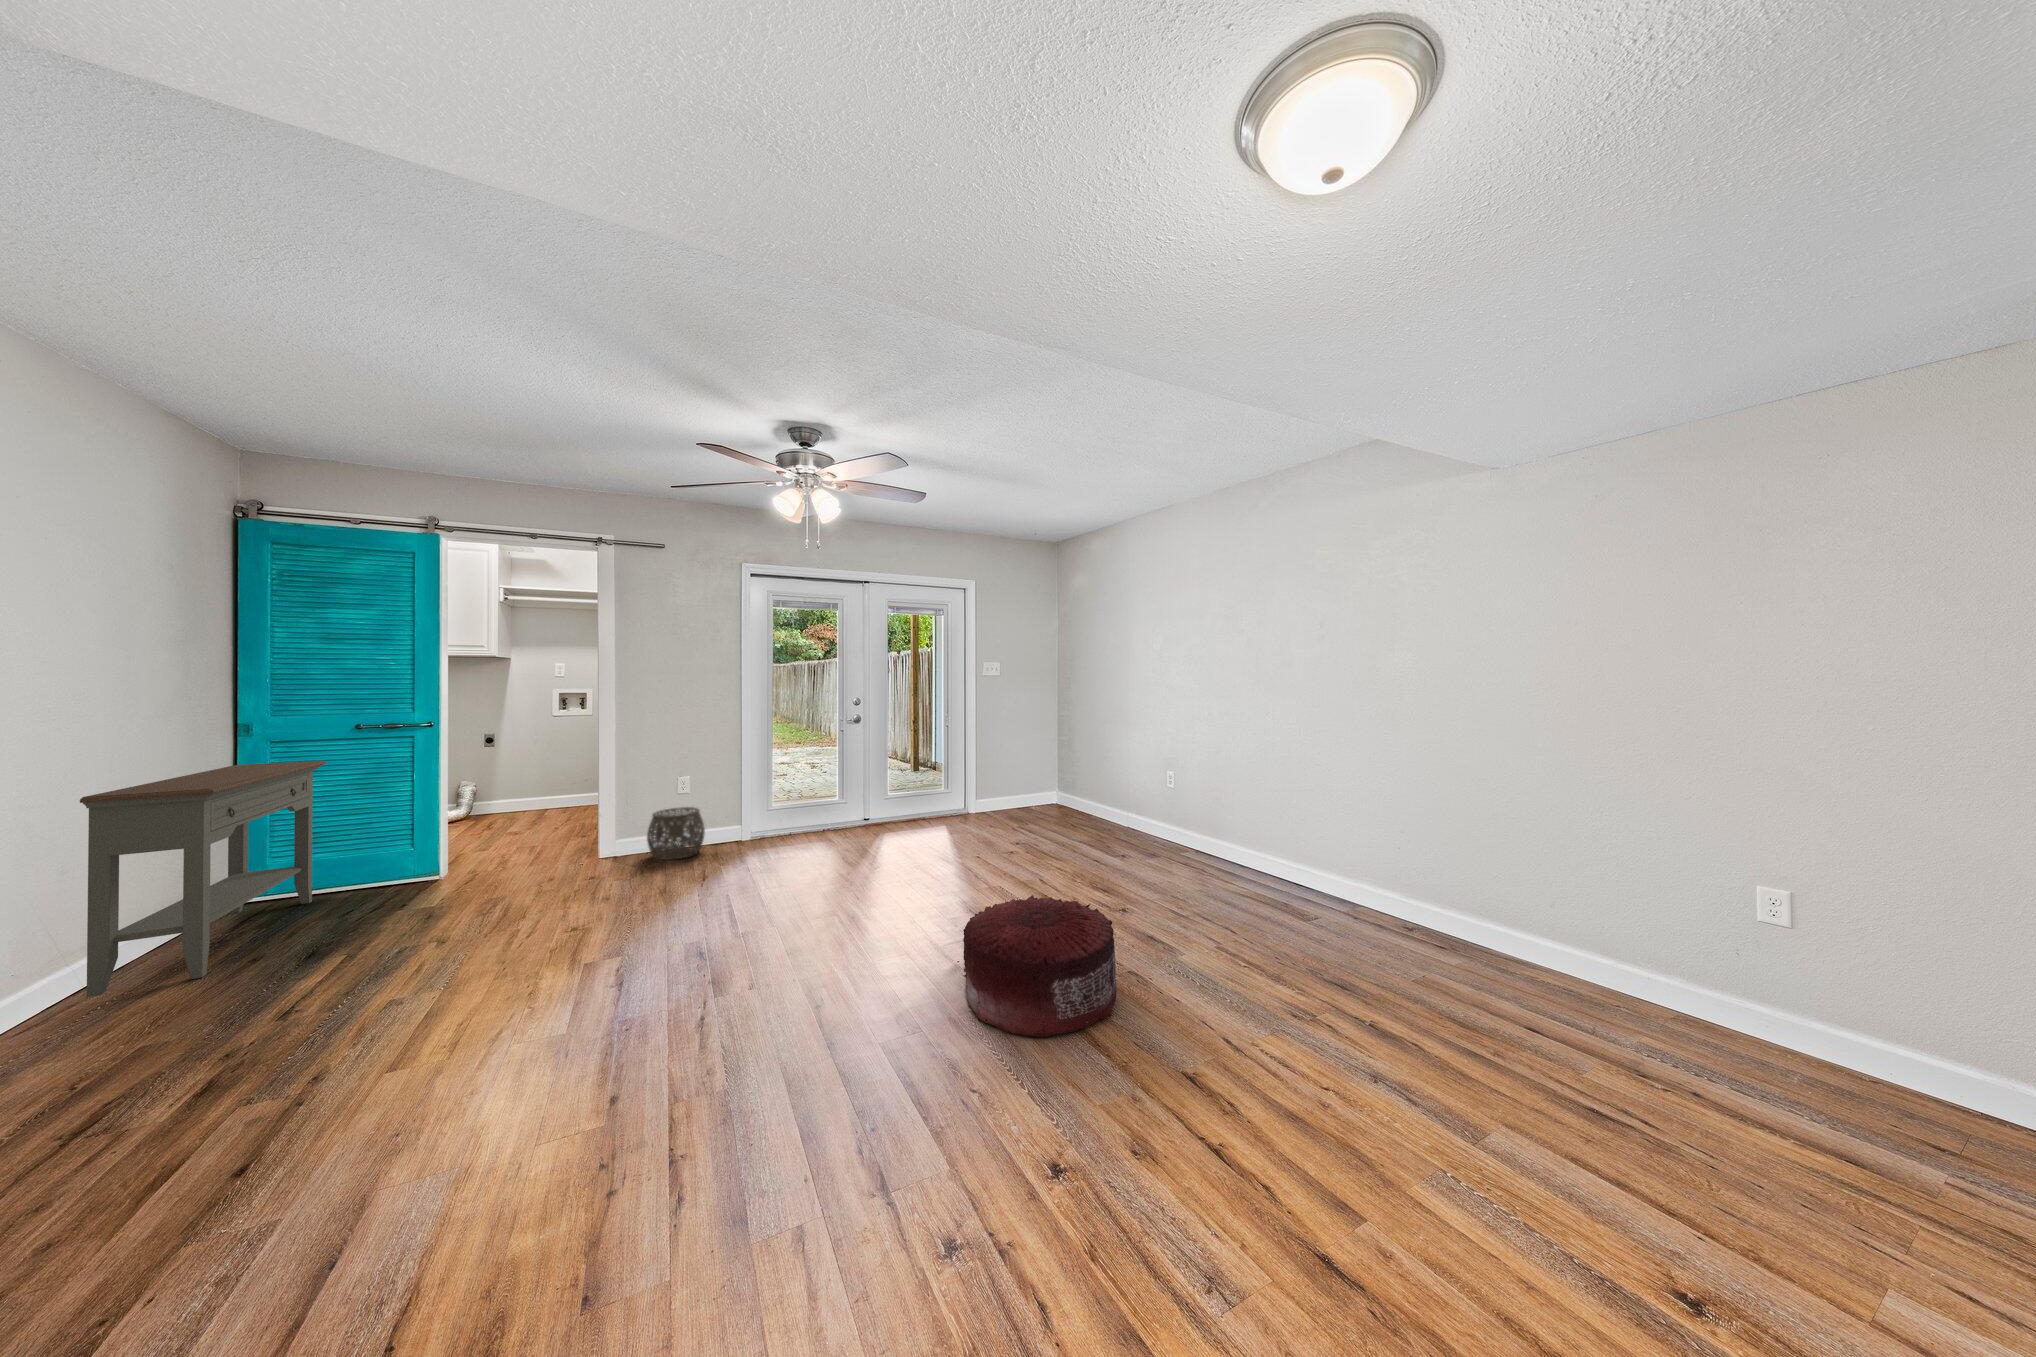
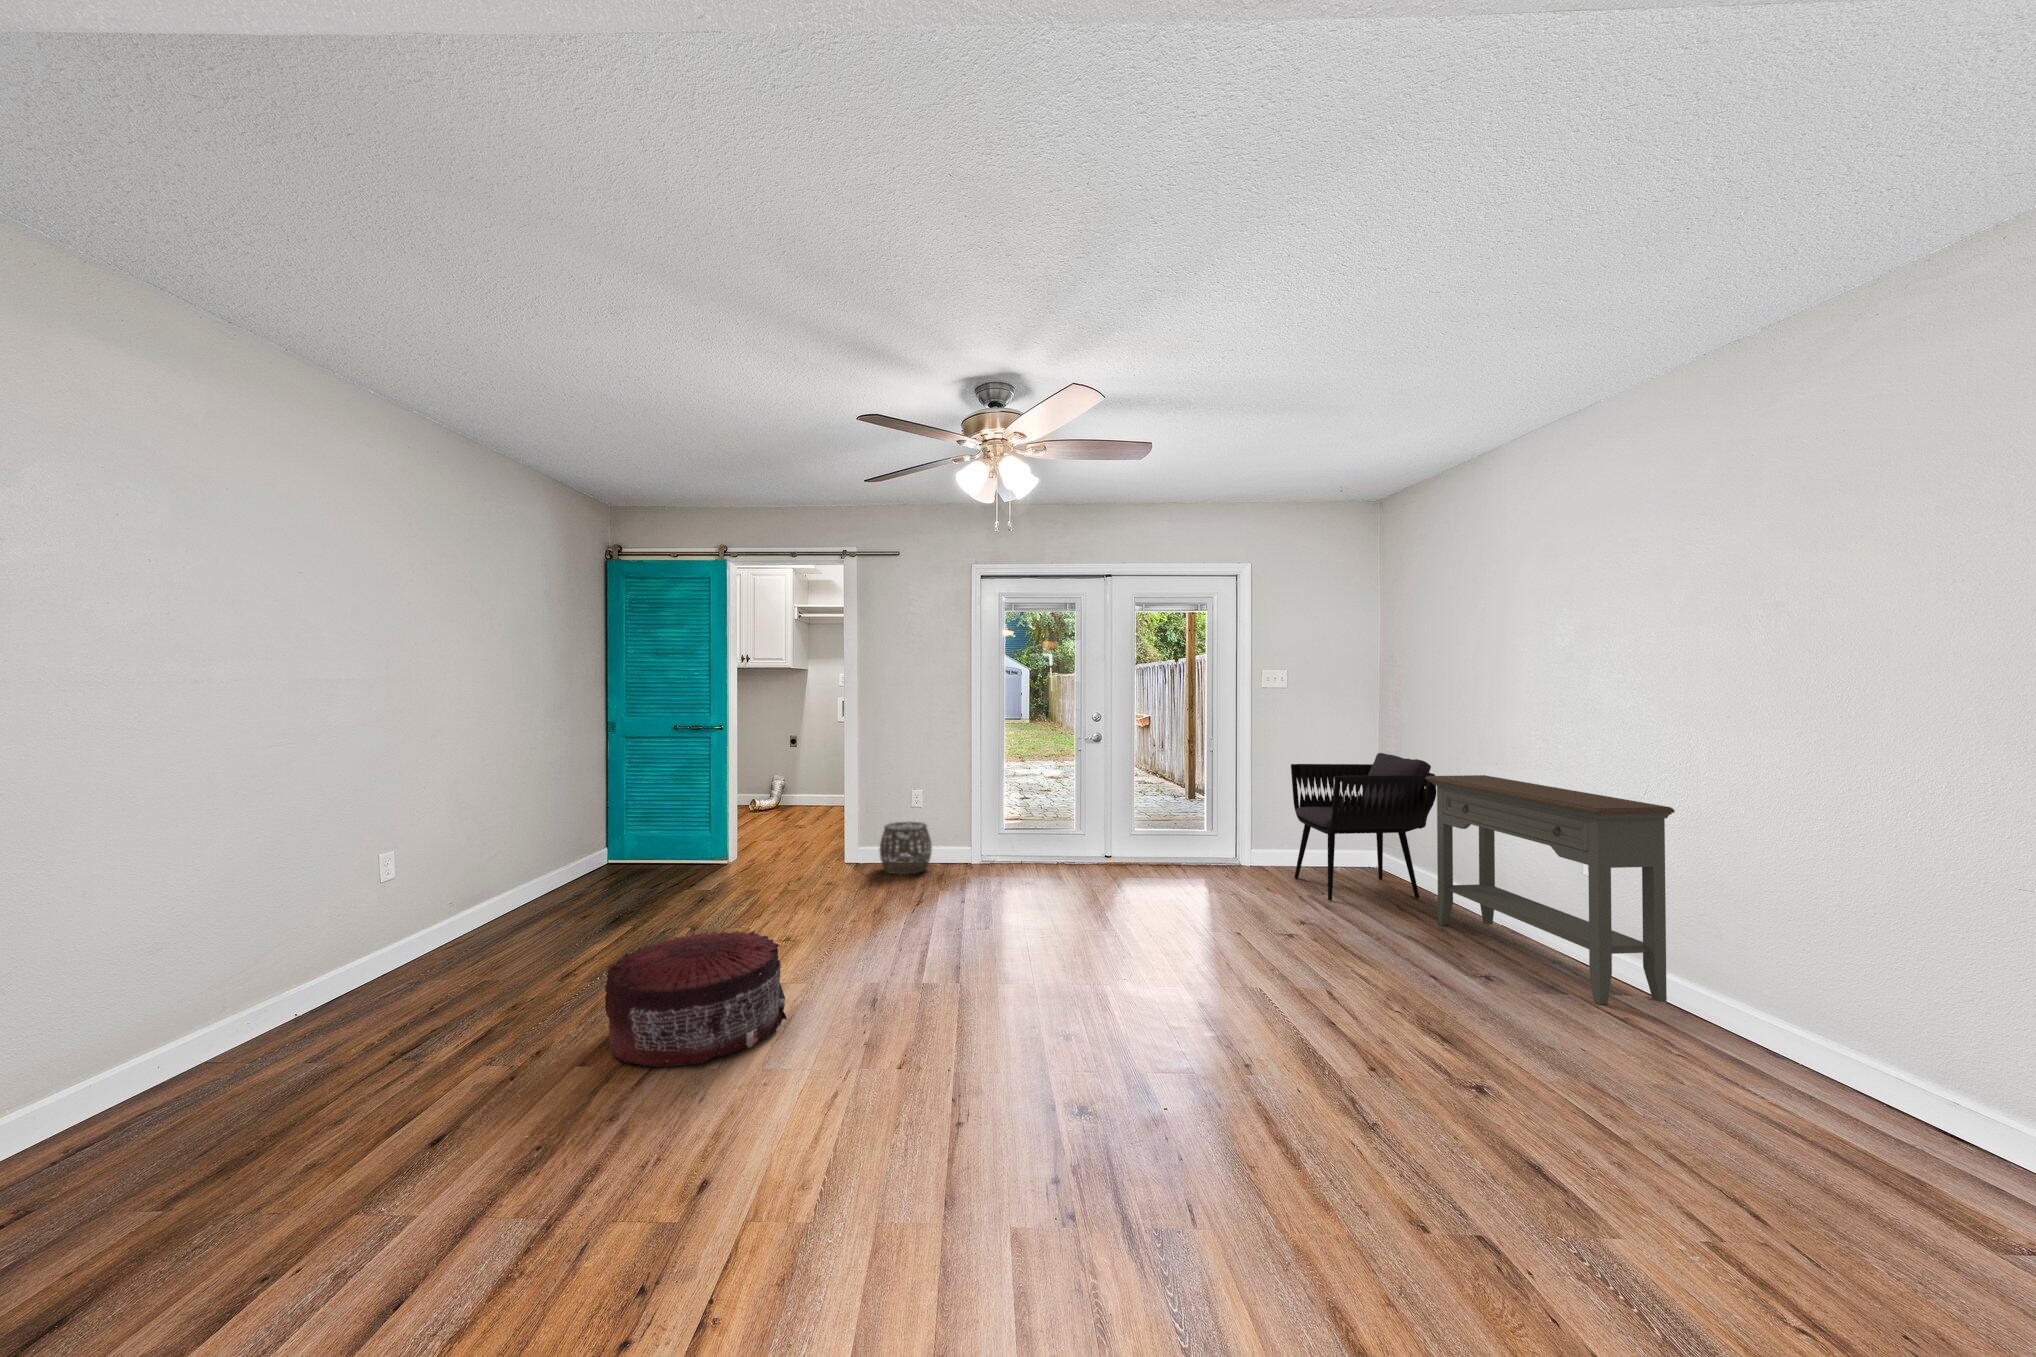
armchair: none [1007,723,1106,830] -> present [1291,753,1436,900]
console table: present [80,761,327,997] -> present [1425,775,1675,1004]
pouf: present [963,895,1117,1037] -> present [605,930,786,1067]

